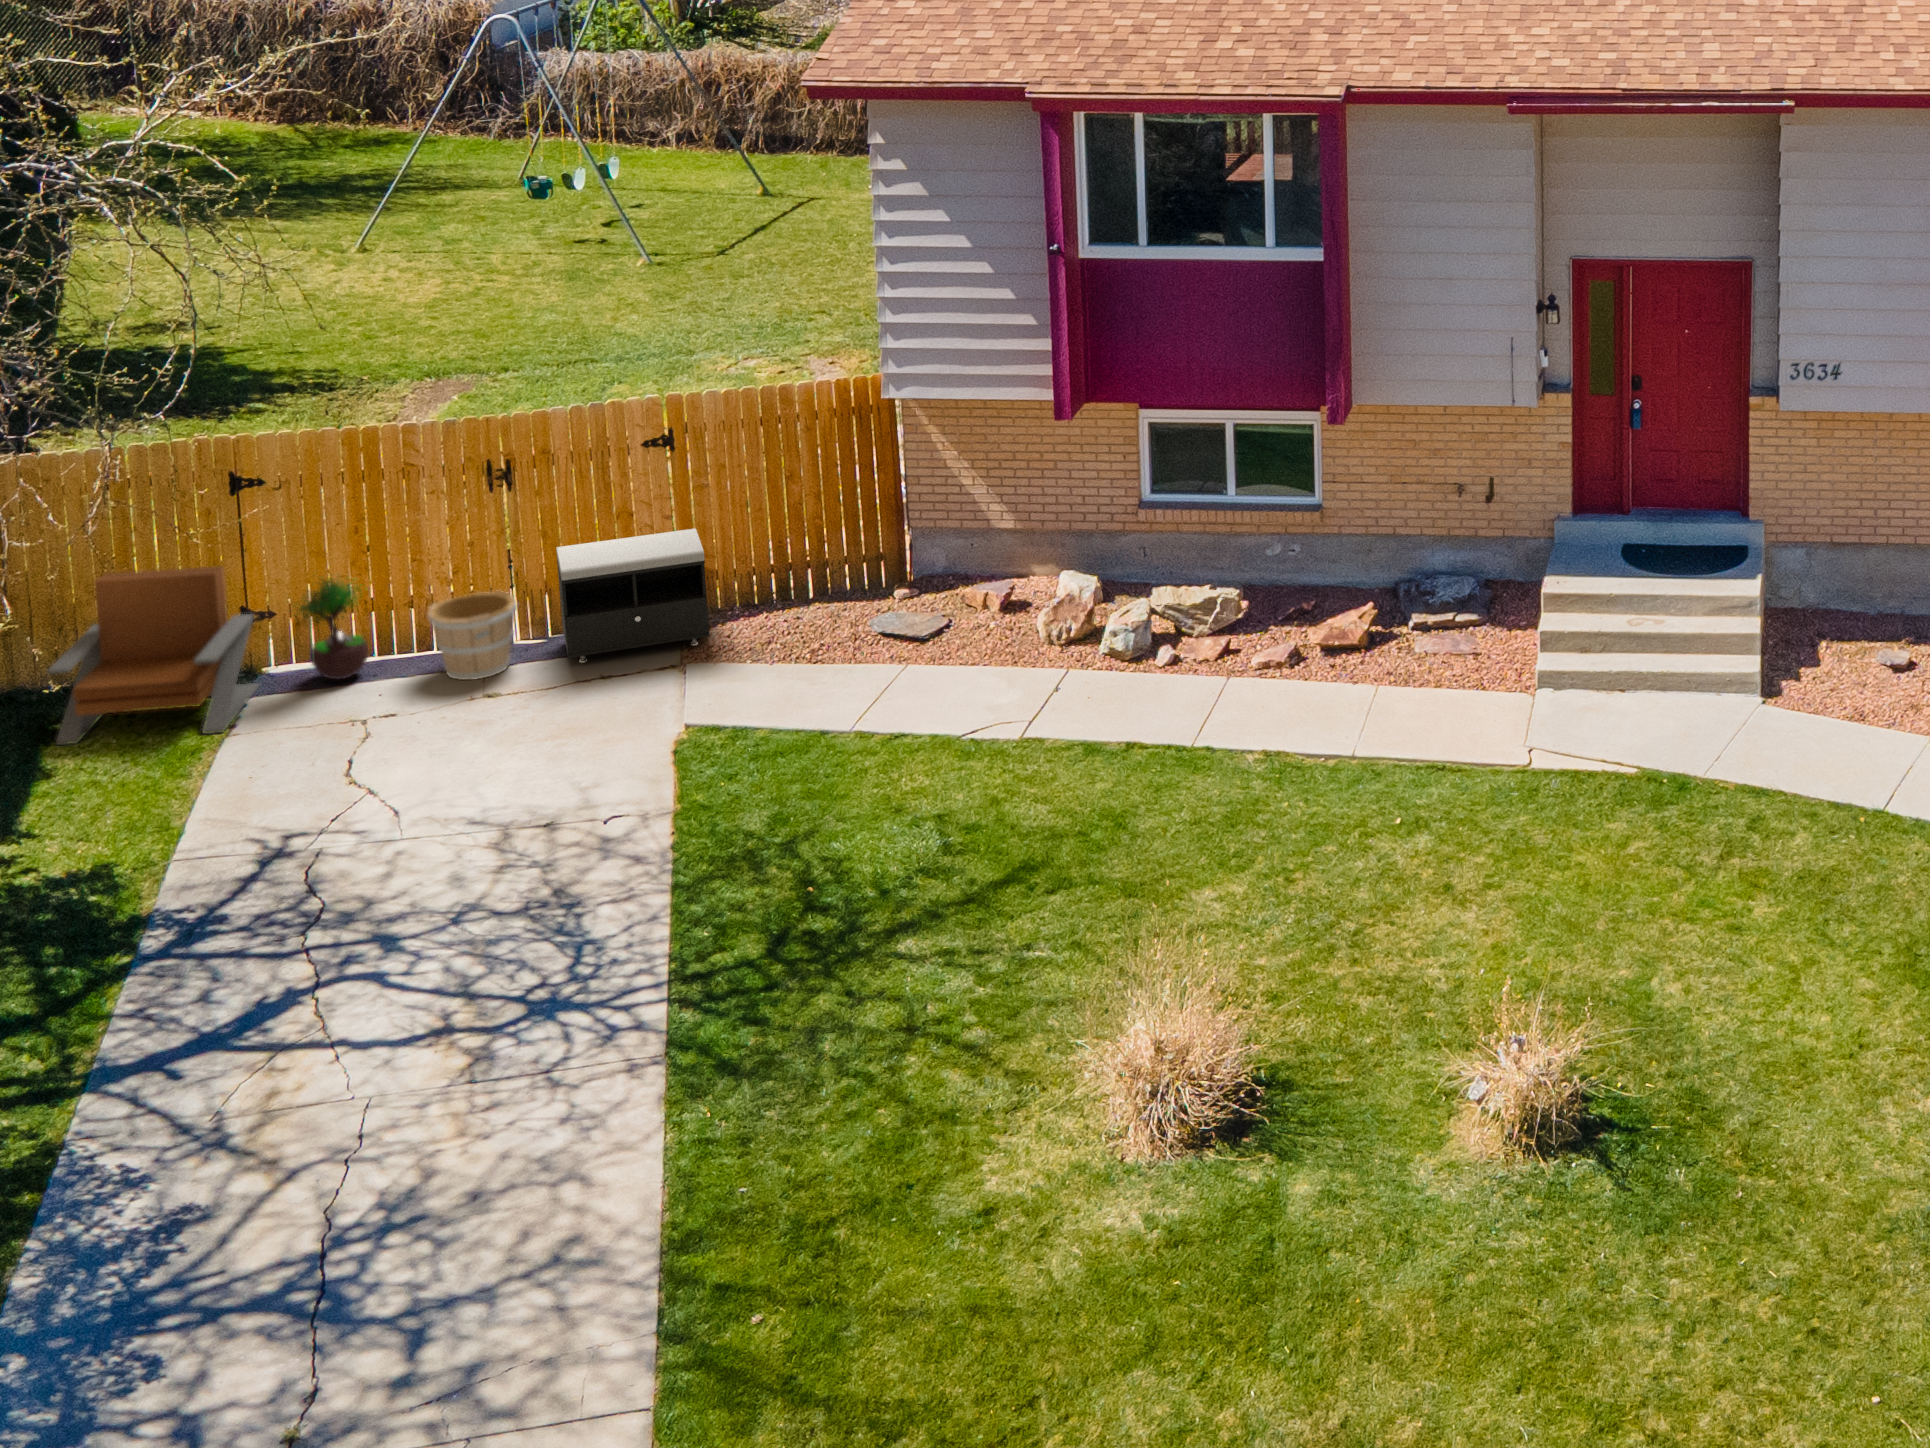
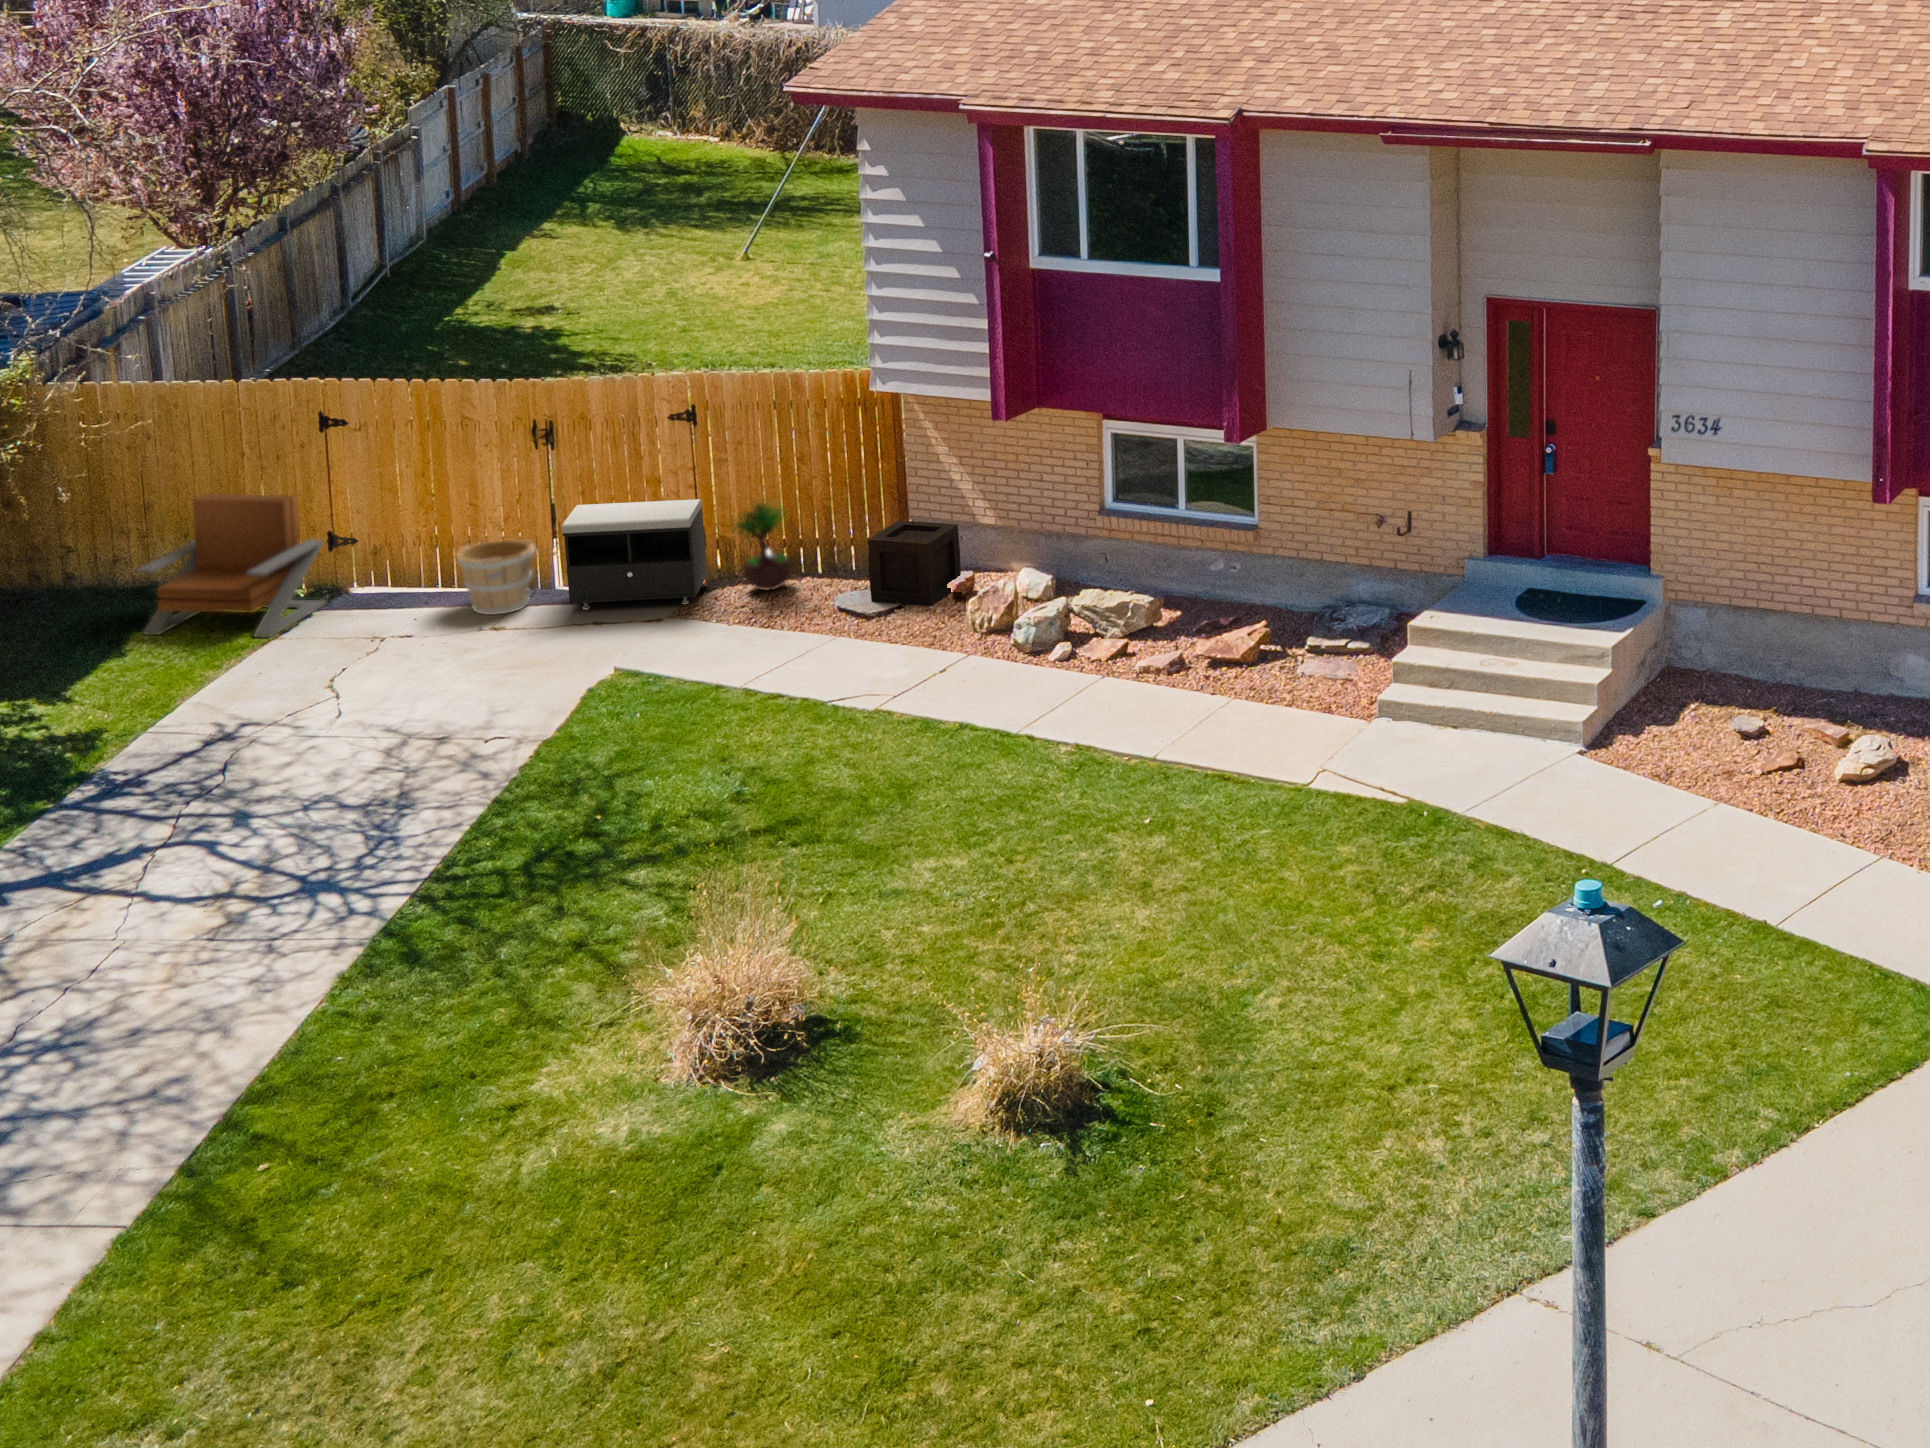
wooden crate: none [902,531,989,622] -> present [868,520,961,606]
potted tree: present [290,578,369,679] -> present [732,499,791,590]

